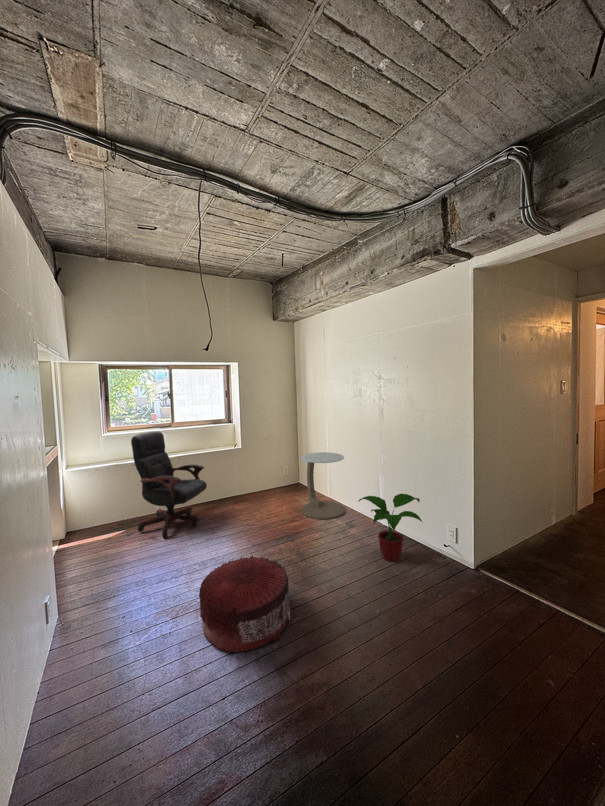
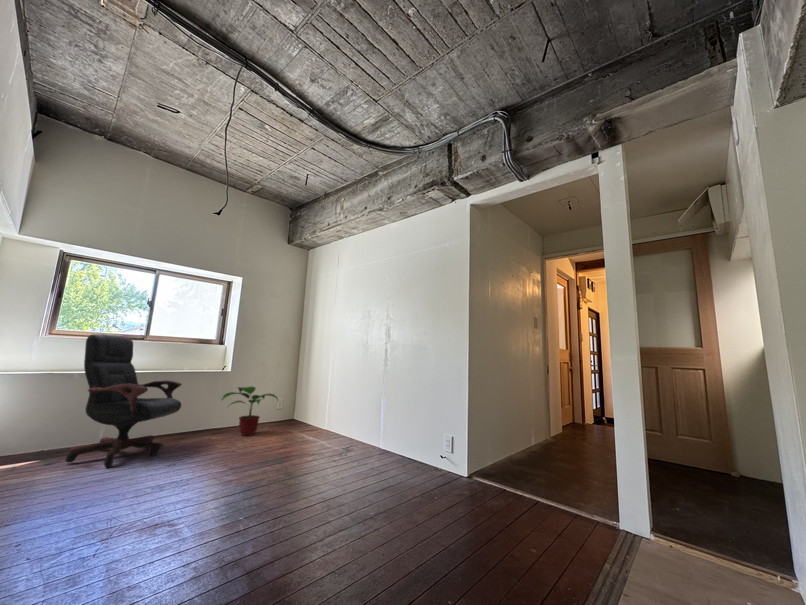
side table: present [301,452,345,519] -> none [297,377,349,445]
potted plant: present [359,494,422,562] -> present [221,386,278,436]
pouf: present [199,555,290,653] -> none [152,458,279,564]

